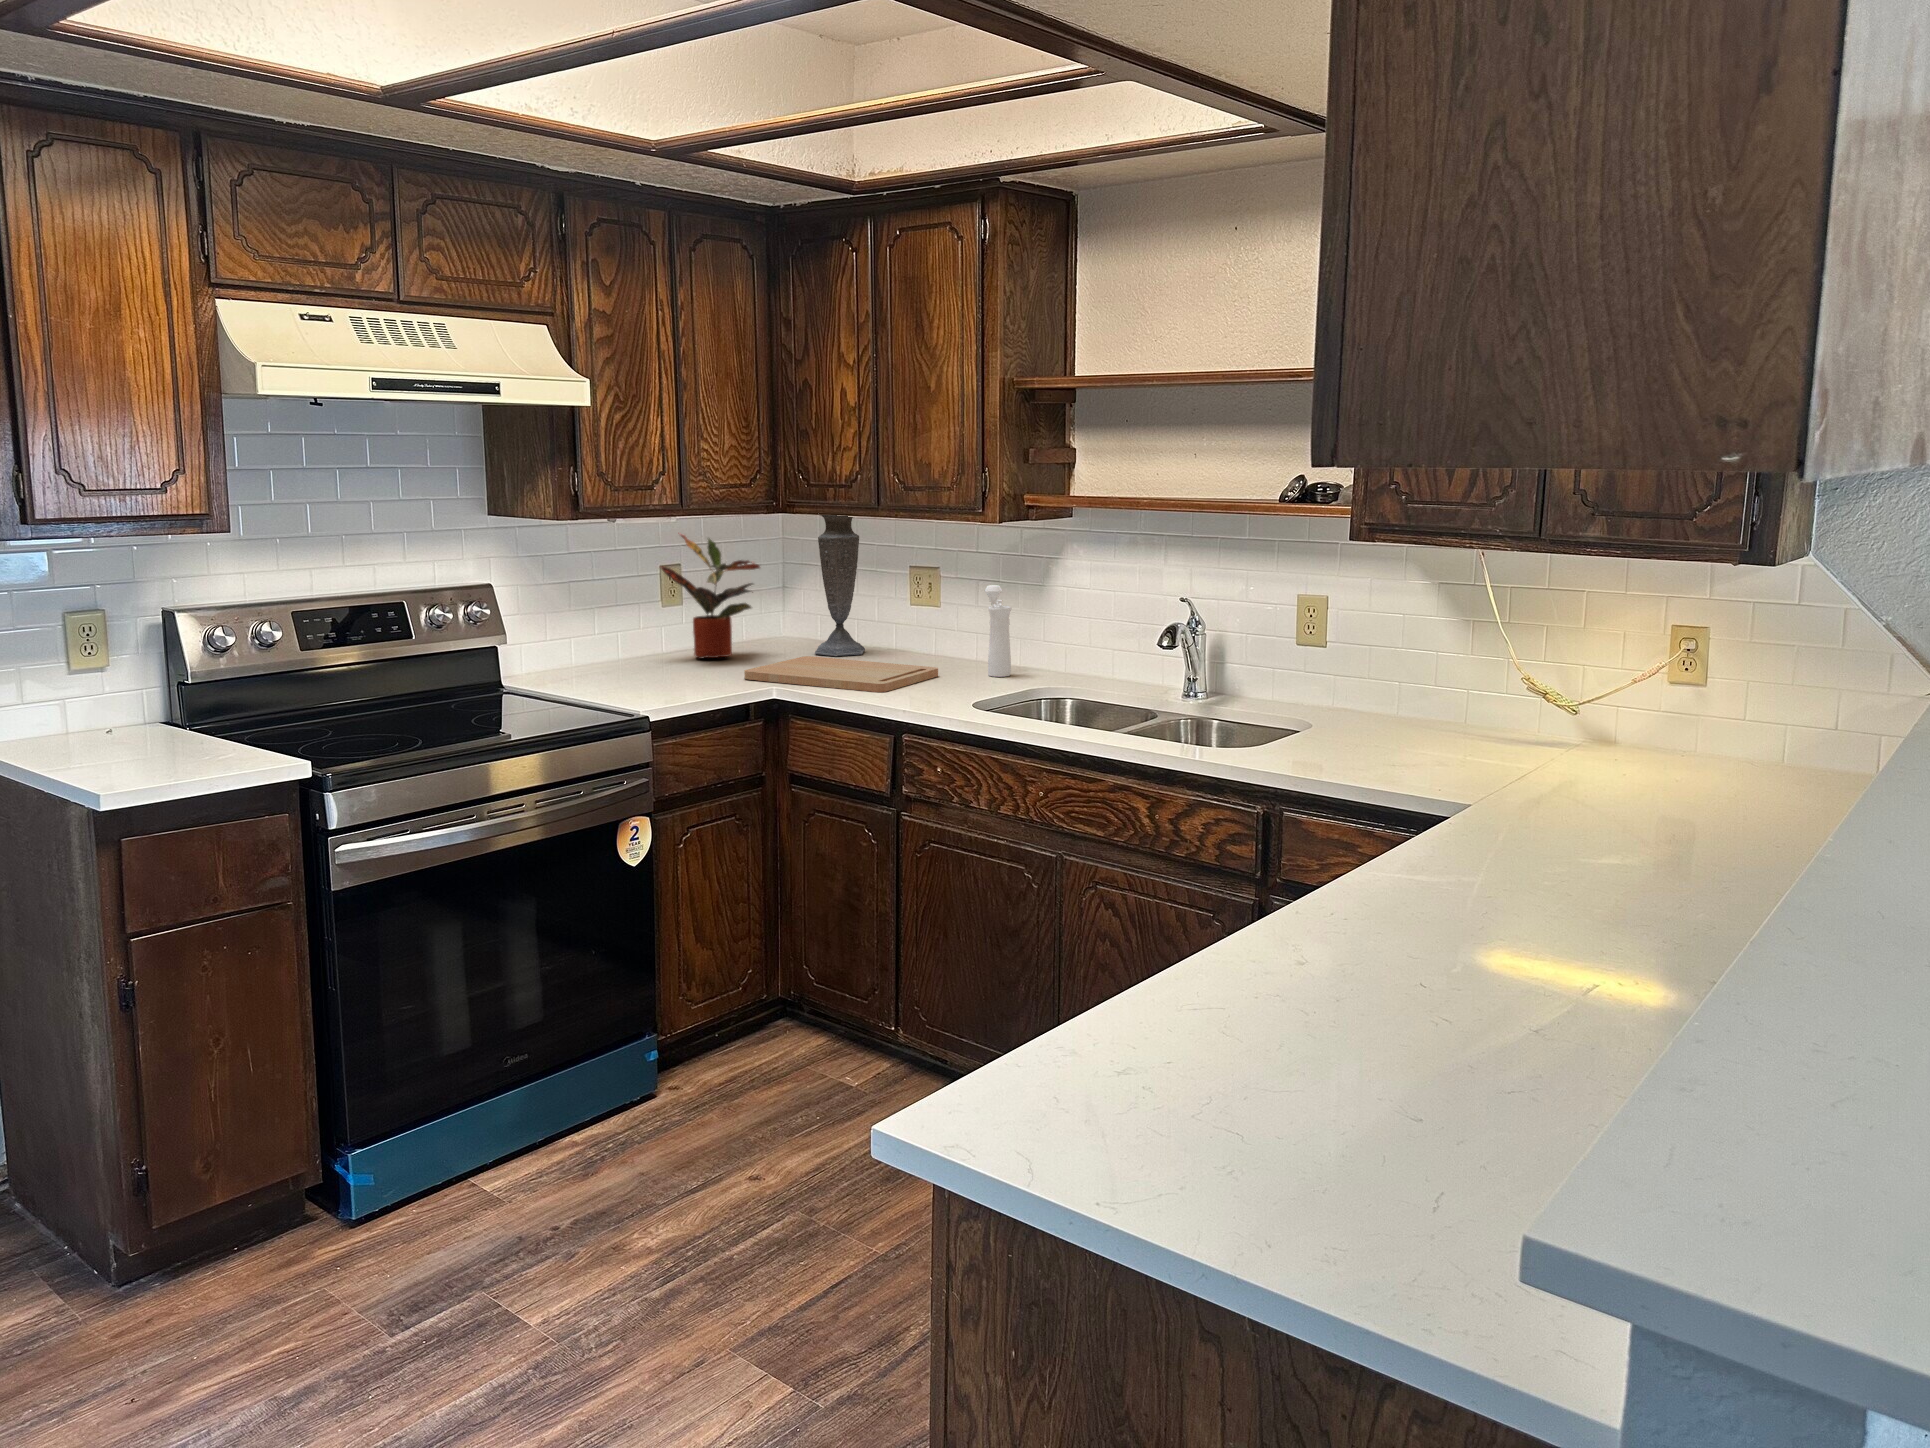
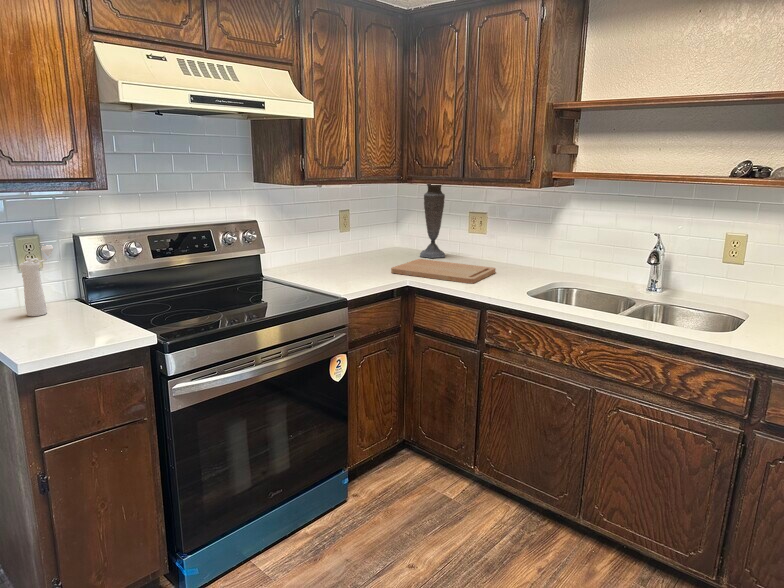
potted plant: present [661,533,760,659] -> none [342,192,393,259]
pepper mill: present [985,585,1011,677] -> present [19,245,54,316]

